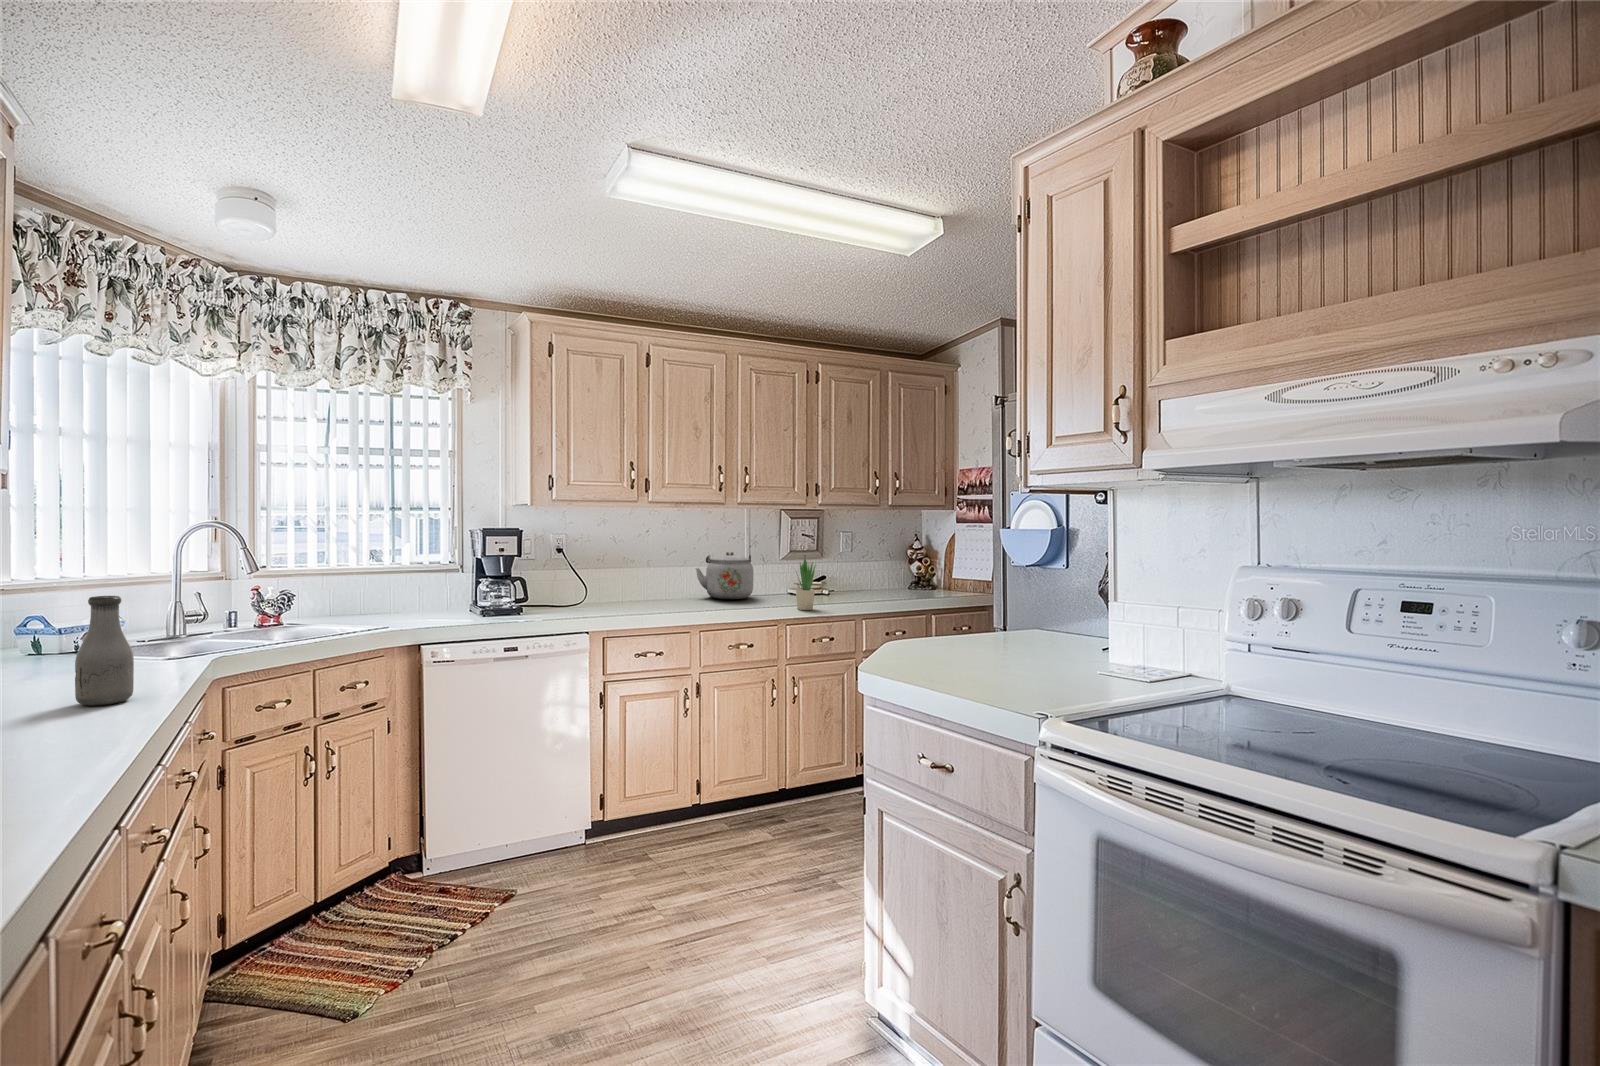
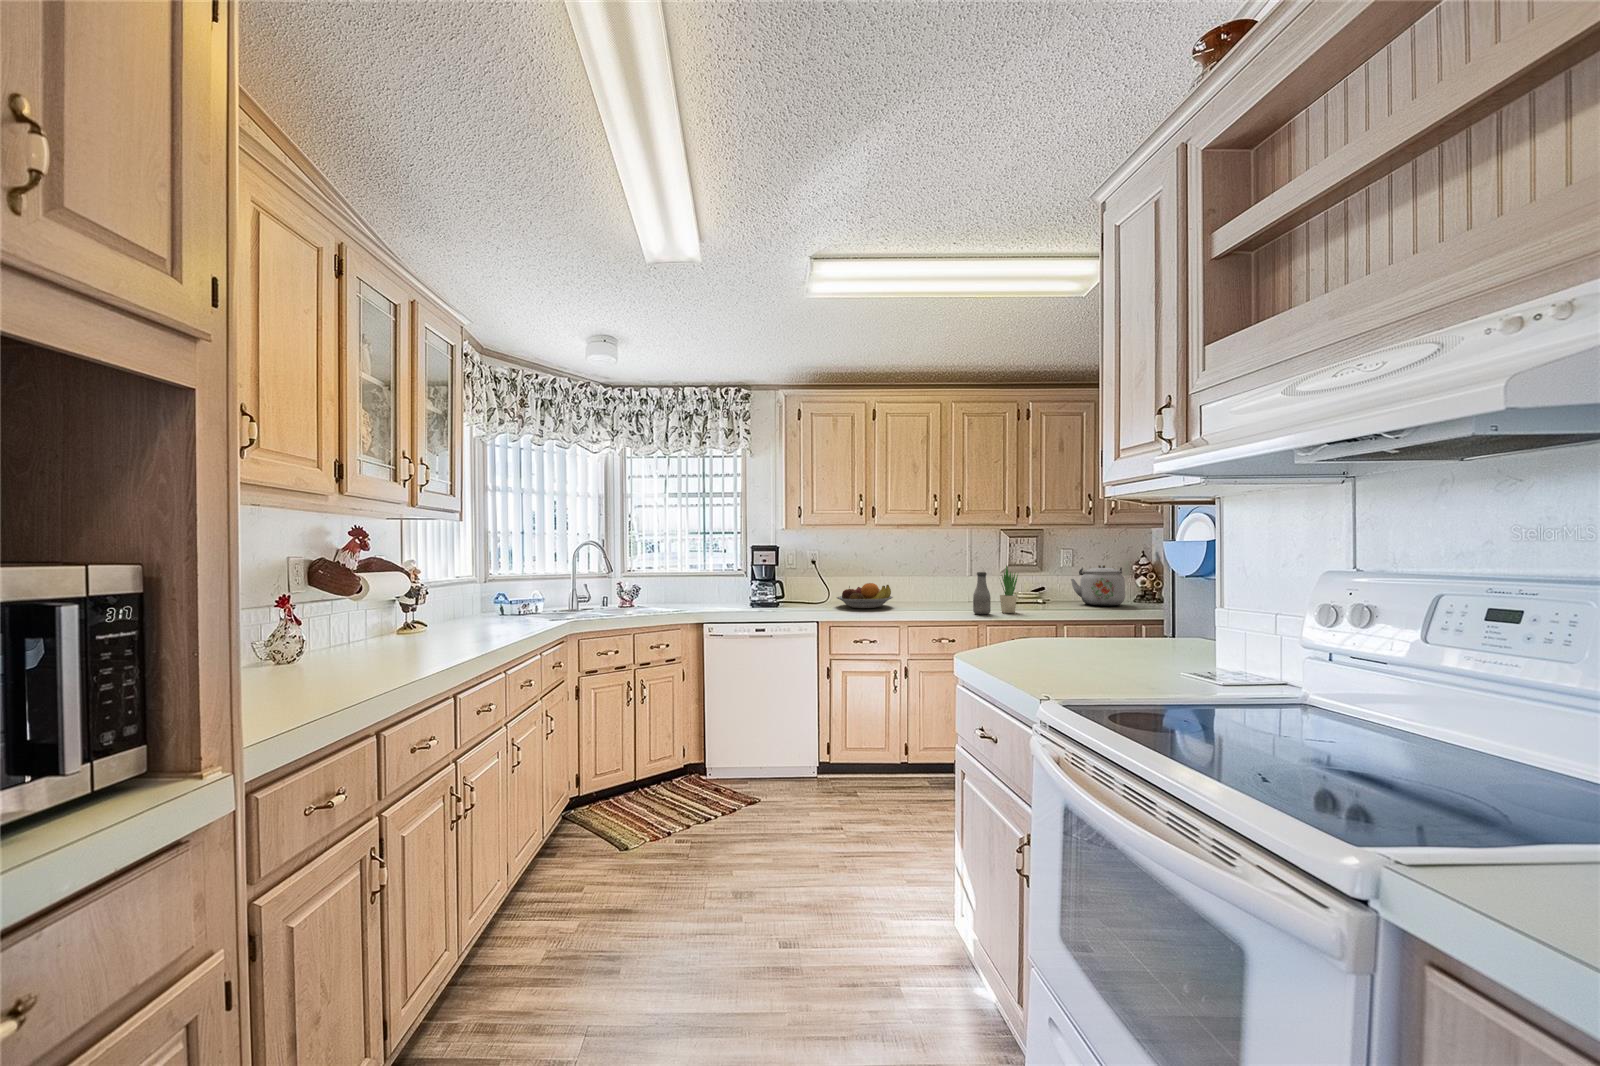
kettle: present [696,552,753,599] -> present [1071,565,1125,606]
fruit bowl: none [597,577,670,610] -> present [837,583,893,608]
bottle: present [75,596,134,706] -> present [973,572,991,614]

